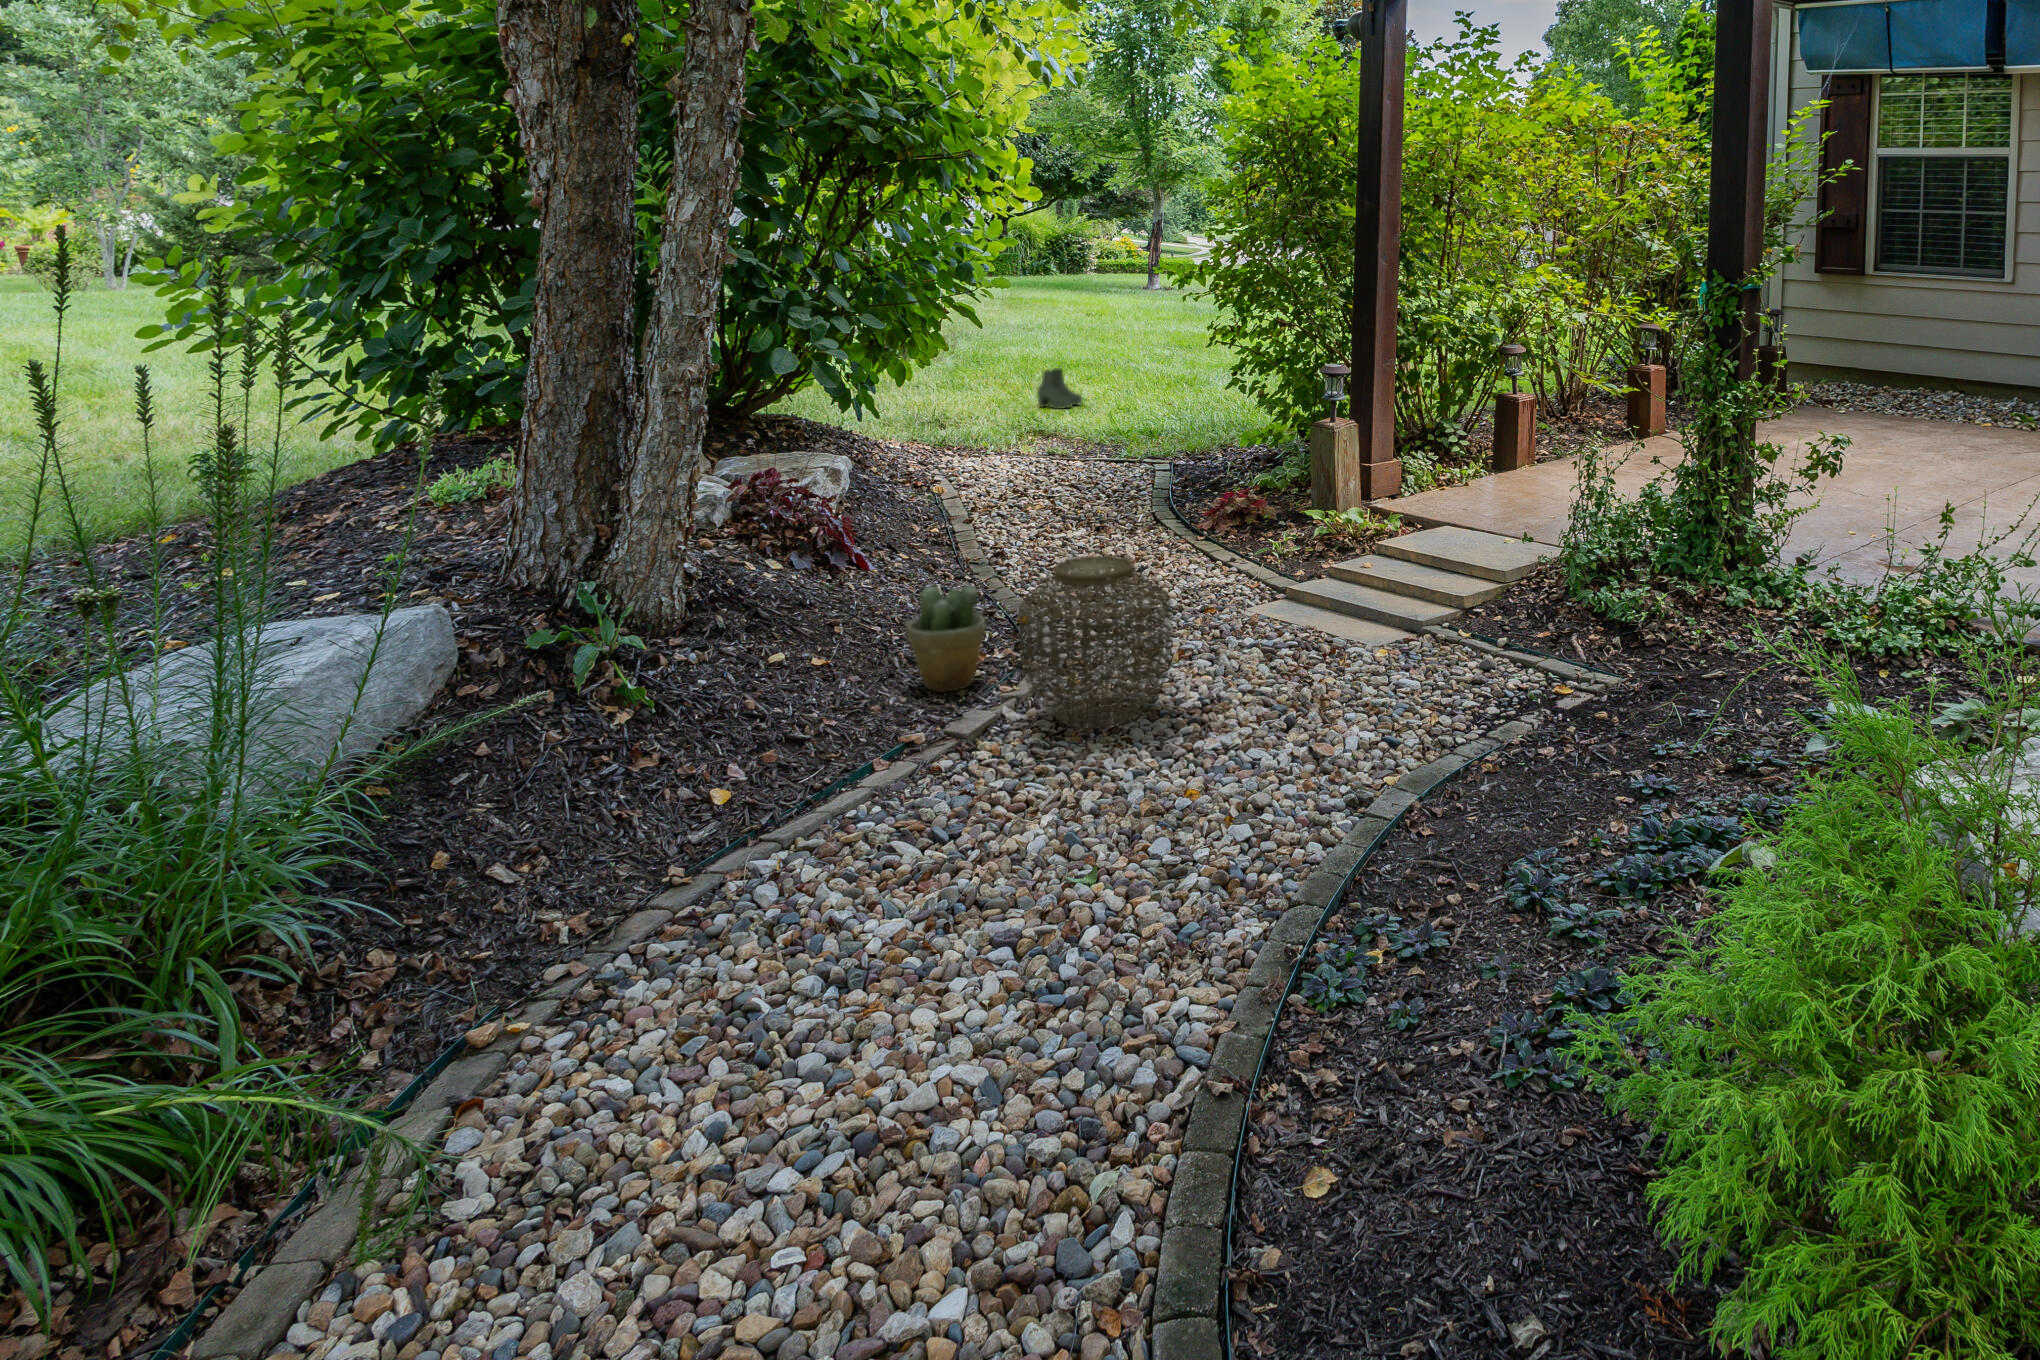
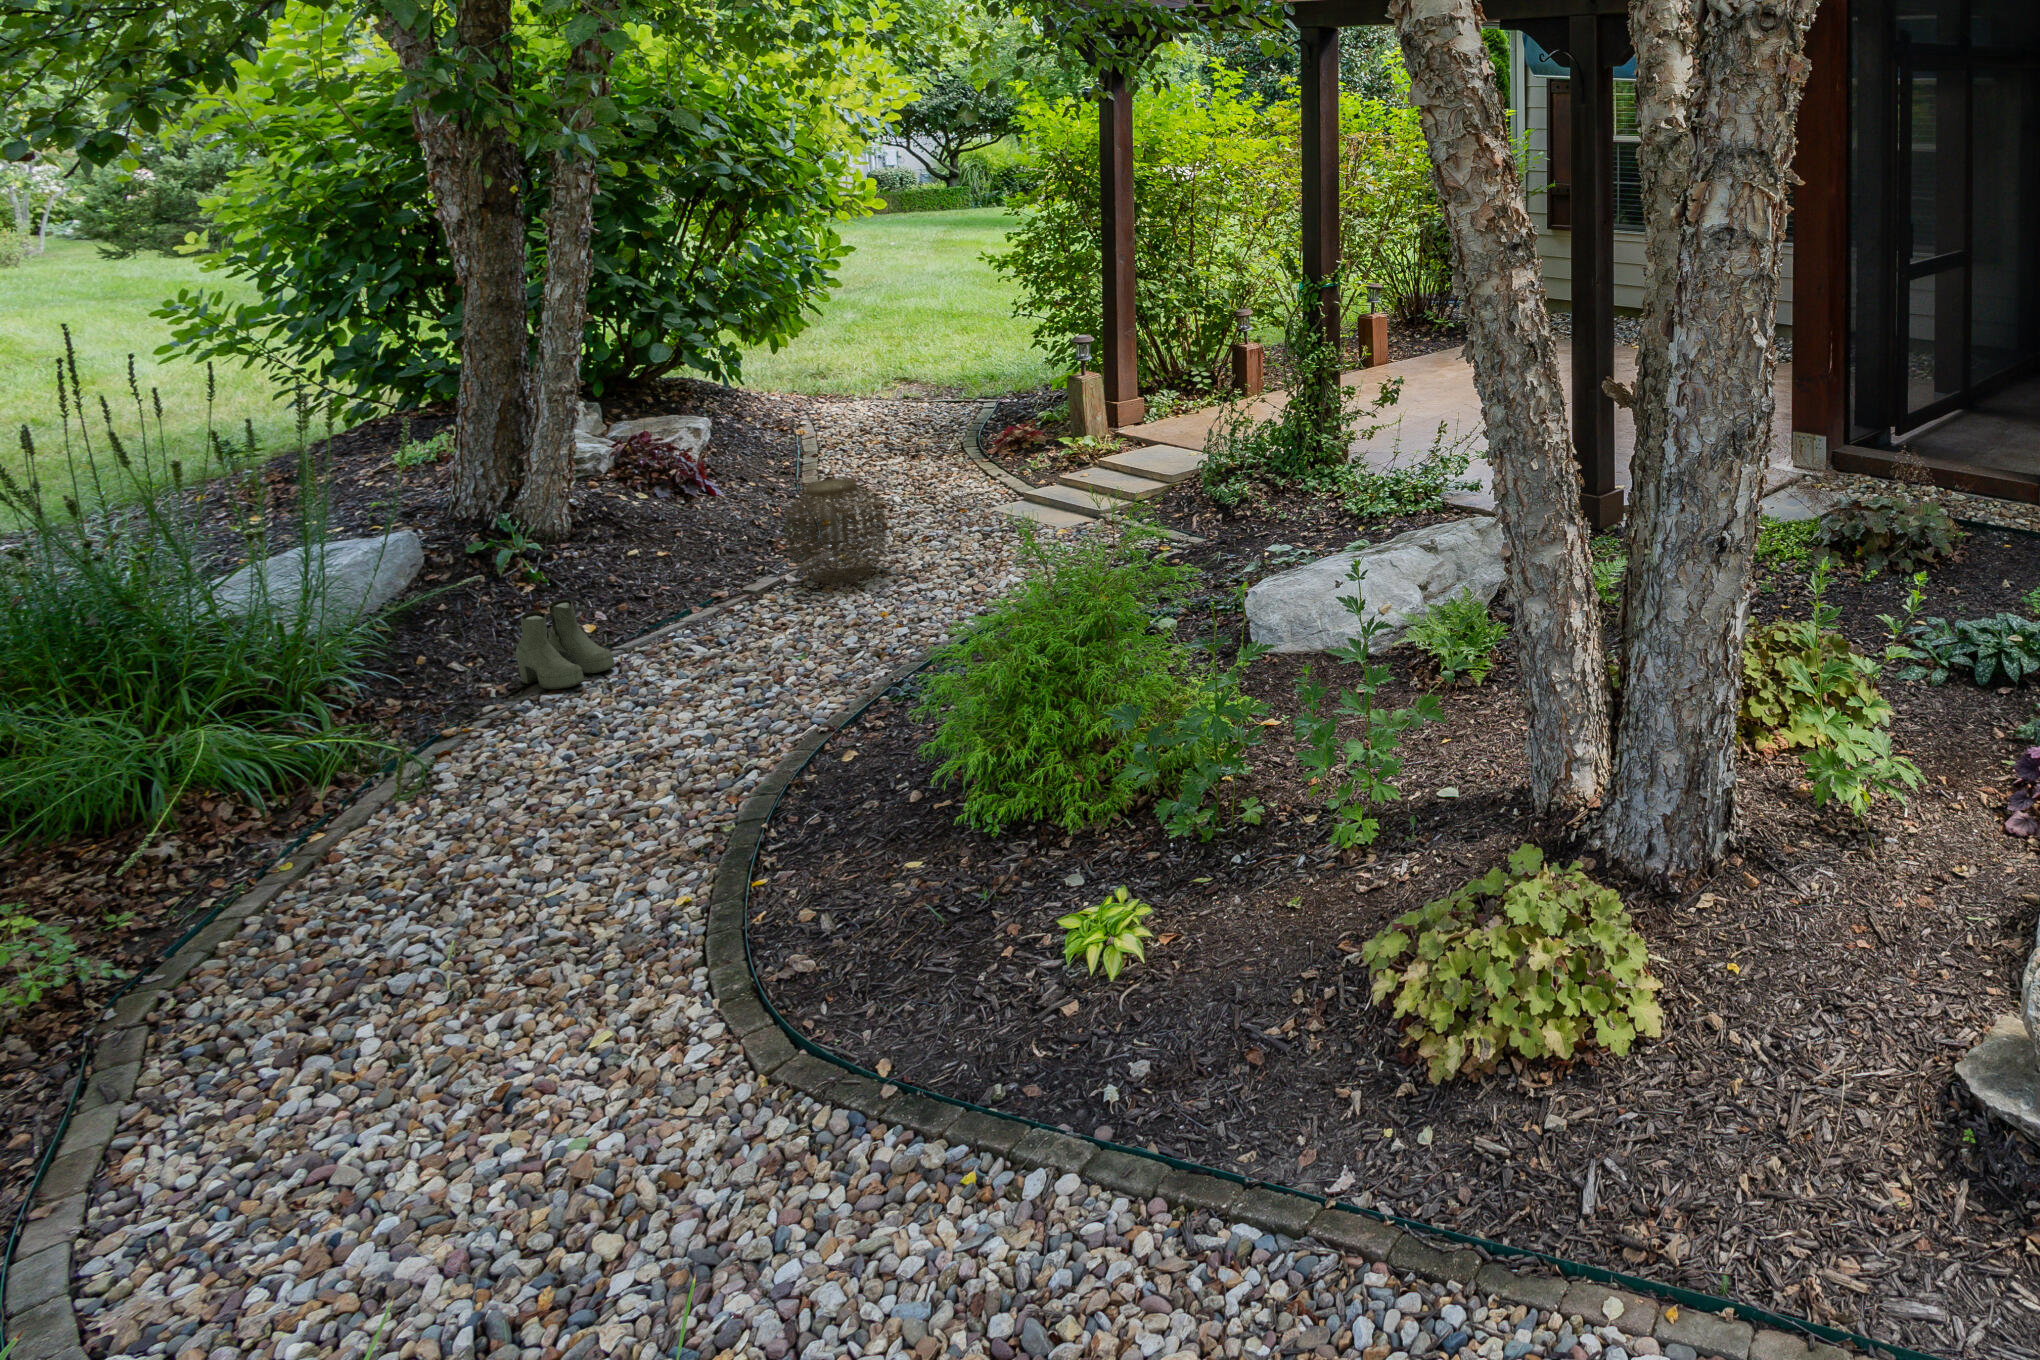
boots: present [1037,368,1083,409] -> present [516,599,615,689]
potted plant: present [907,586,985,692] -> none [720,501,774,569]

